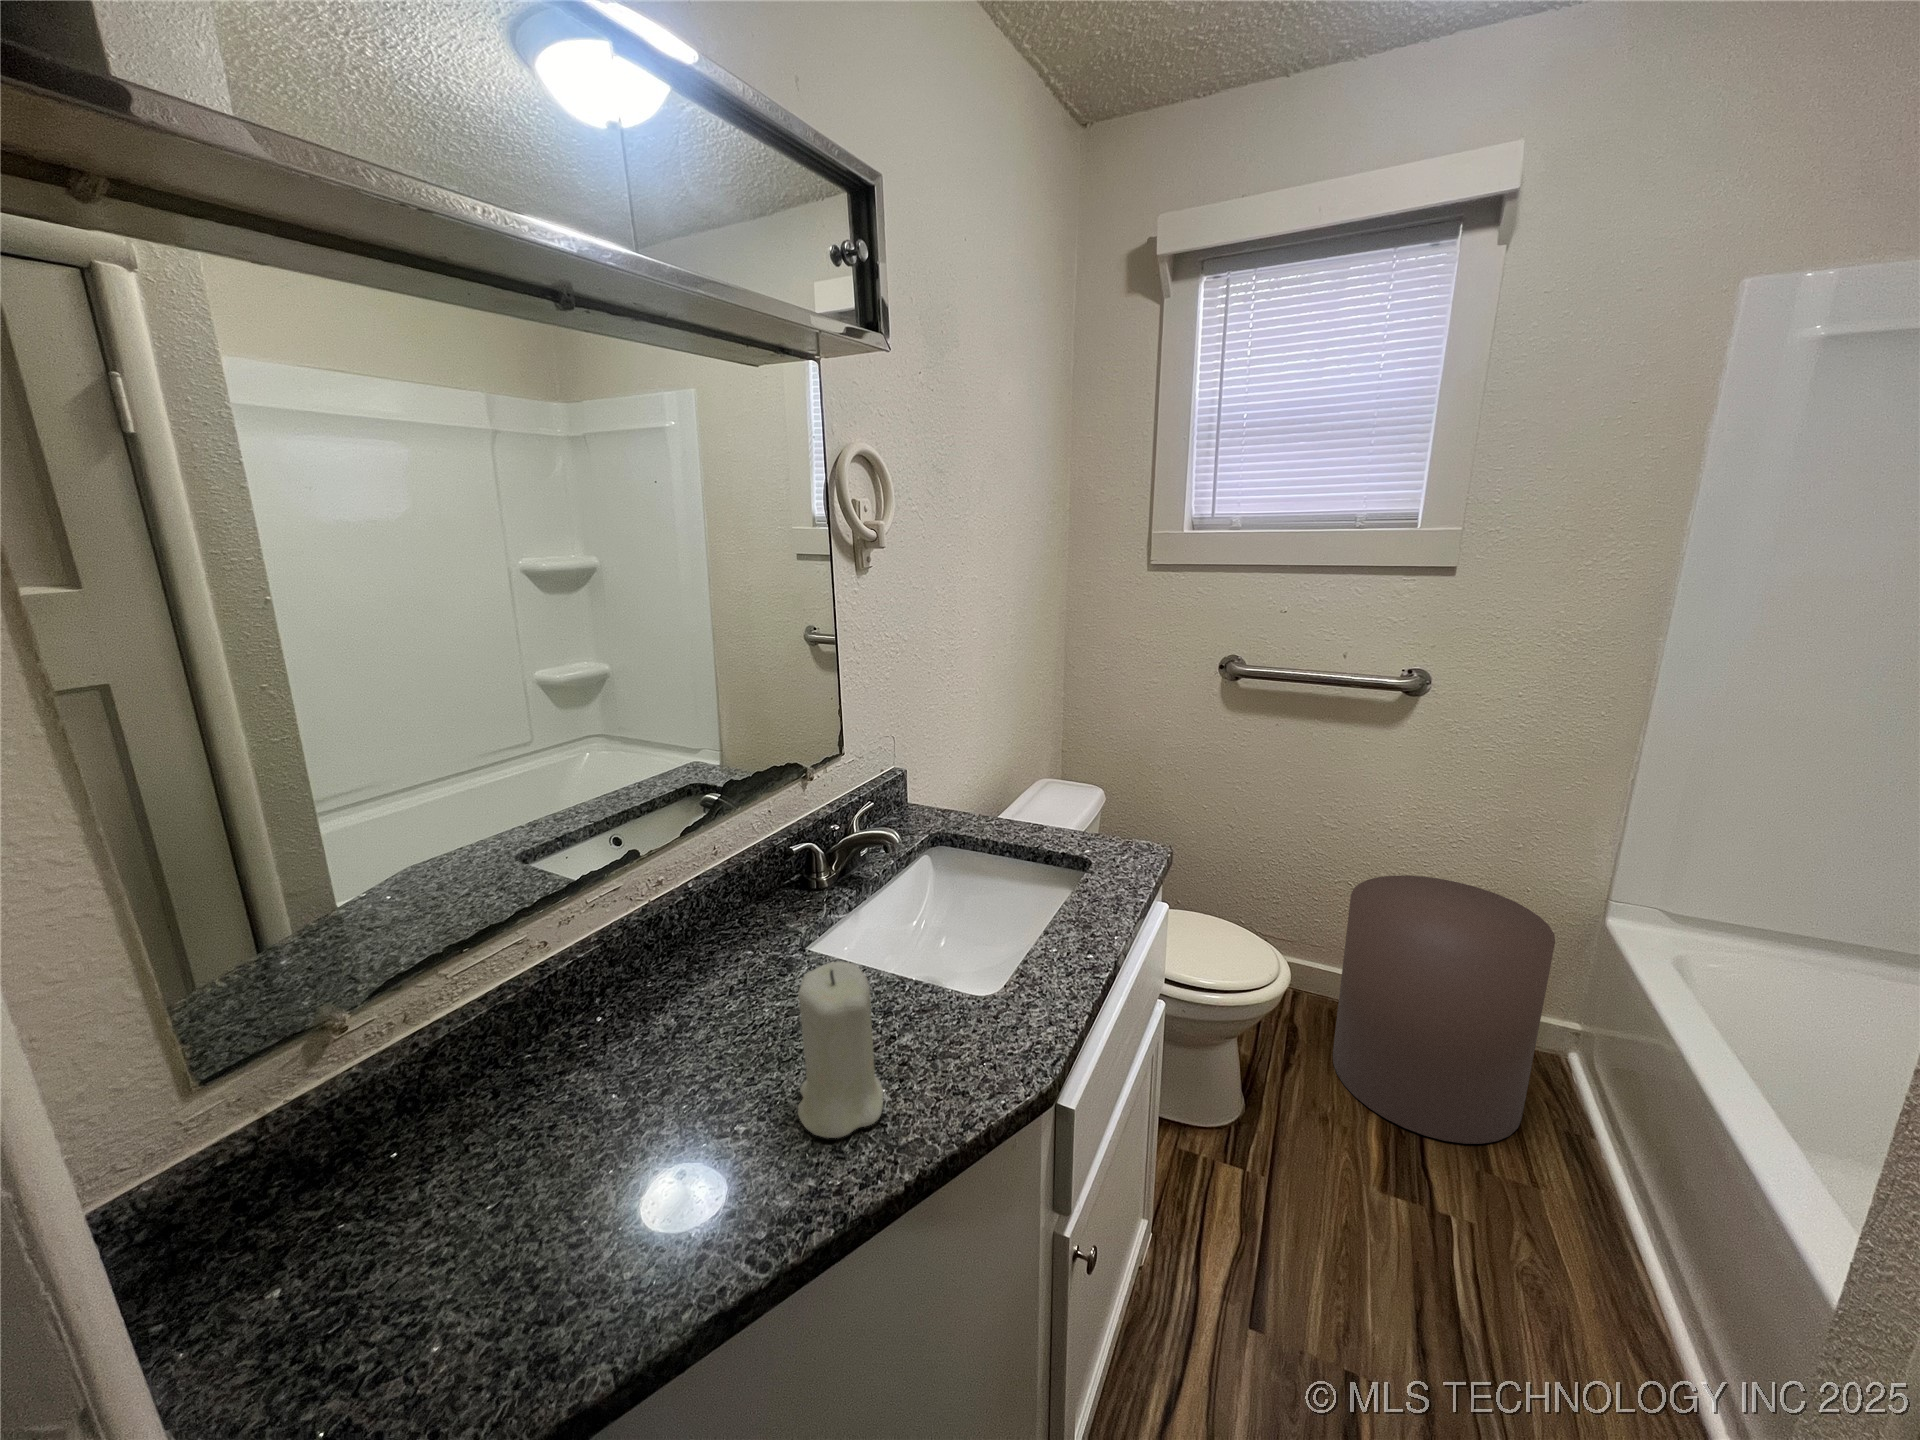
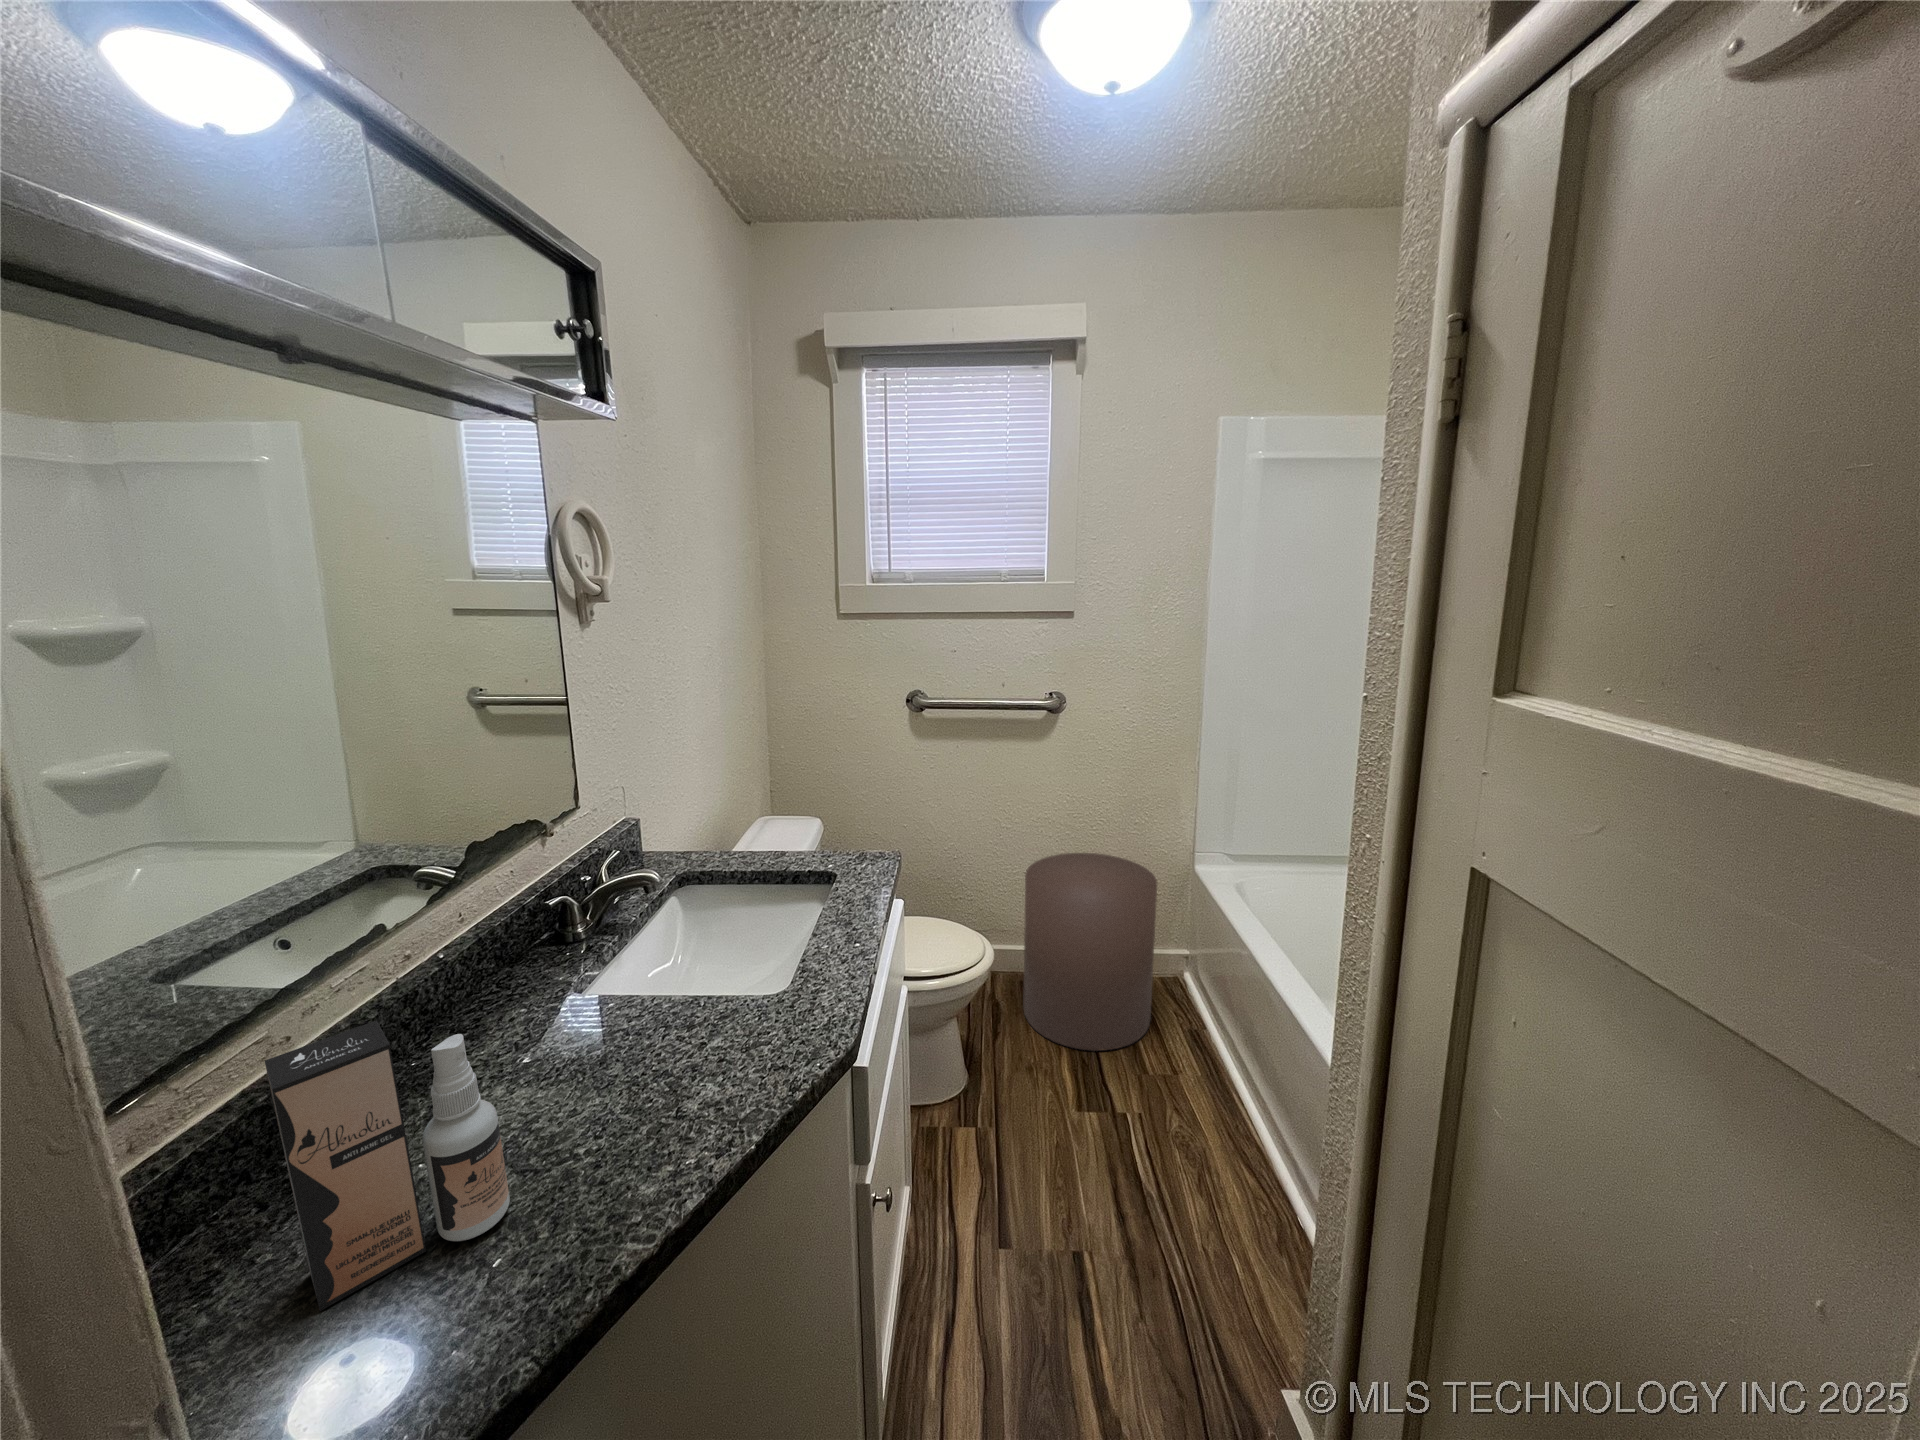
spray bottle: none [442,957,662,1221] -> present [265,1021,510,1311]
candle: present [798,962,883,1138] -> none [630,974,716,1133]

